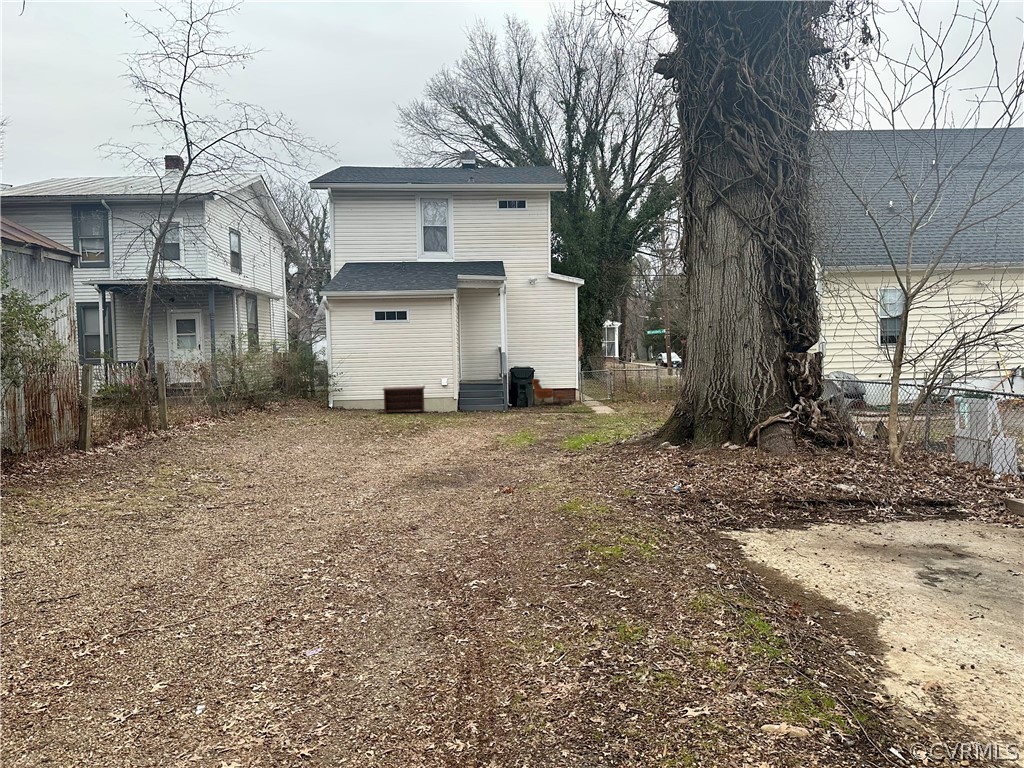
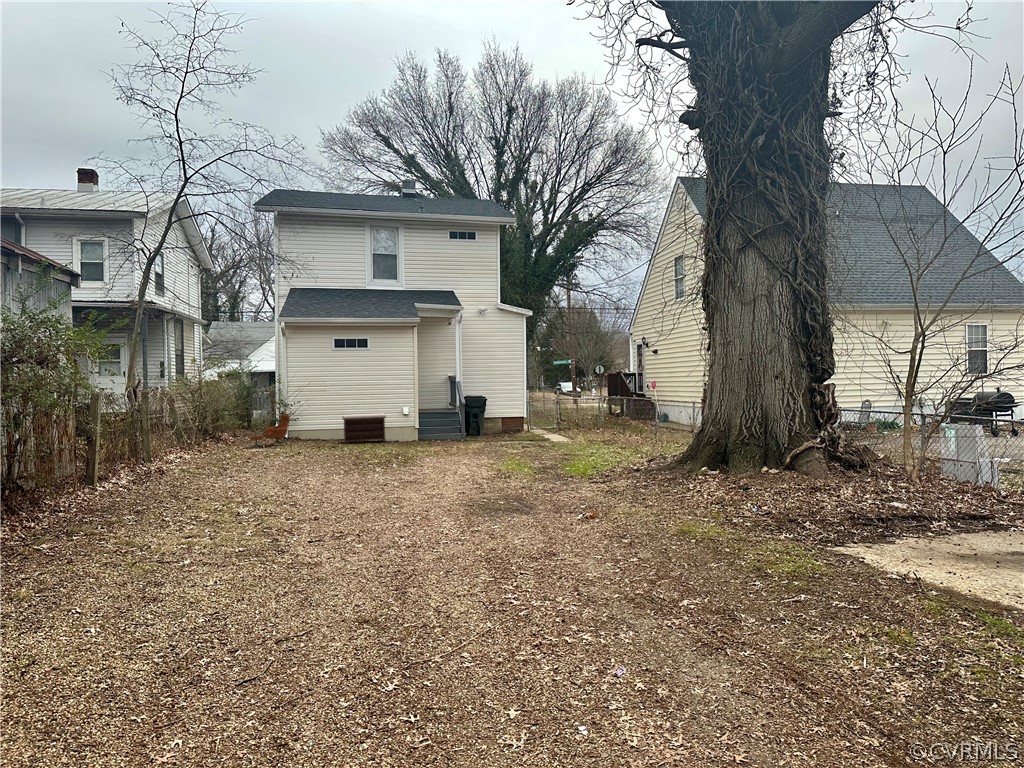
lounge chair: present [532,379,565,404] -> present [249,414,290,447]

